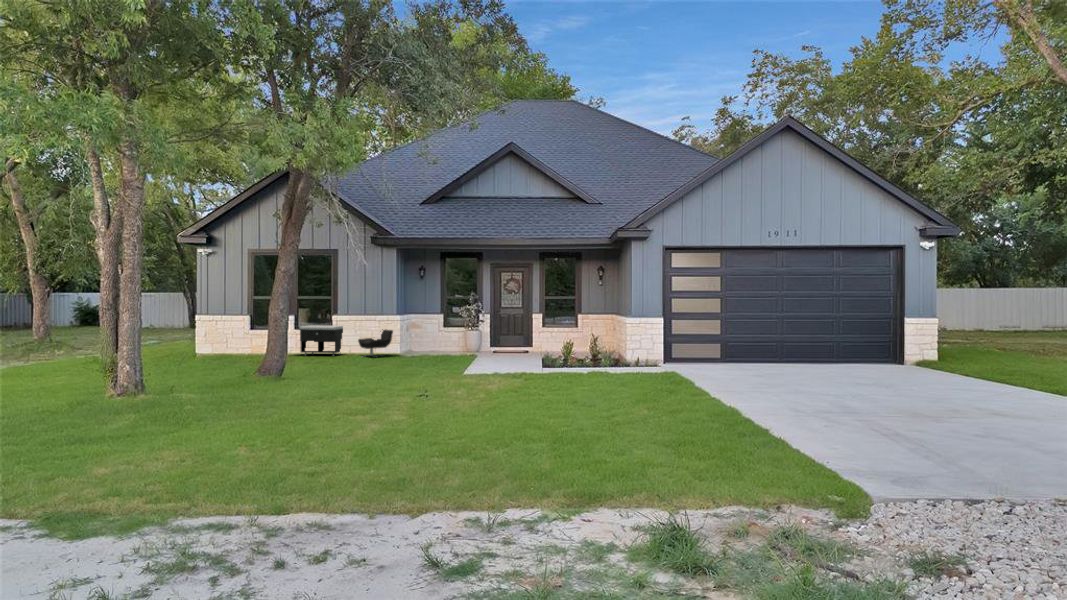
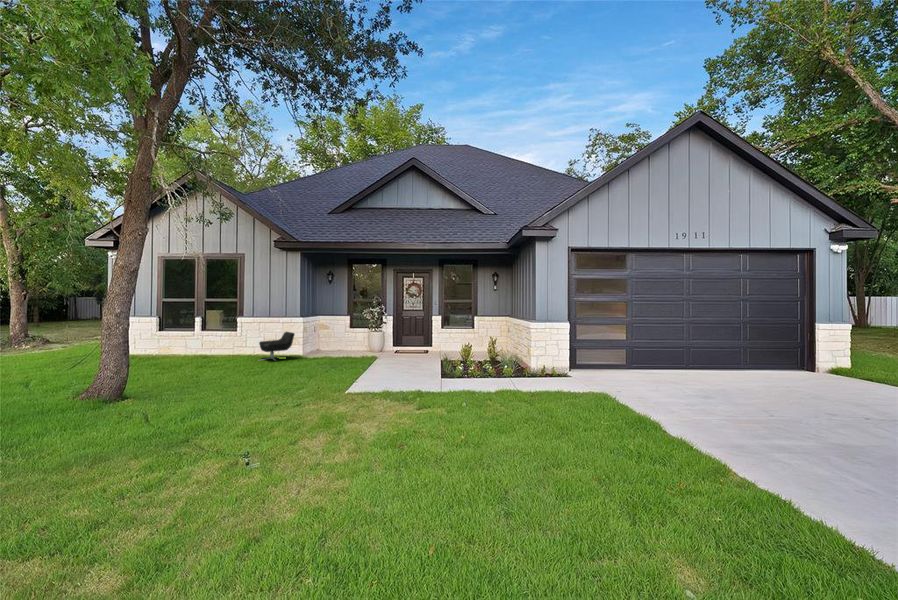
storage bench: present [300,325,343,356] -> none [200,327,249,359]

